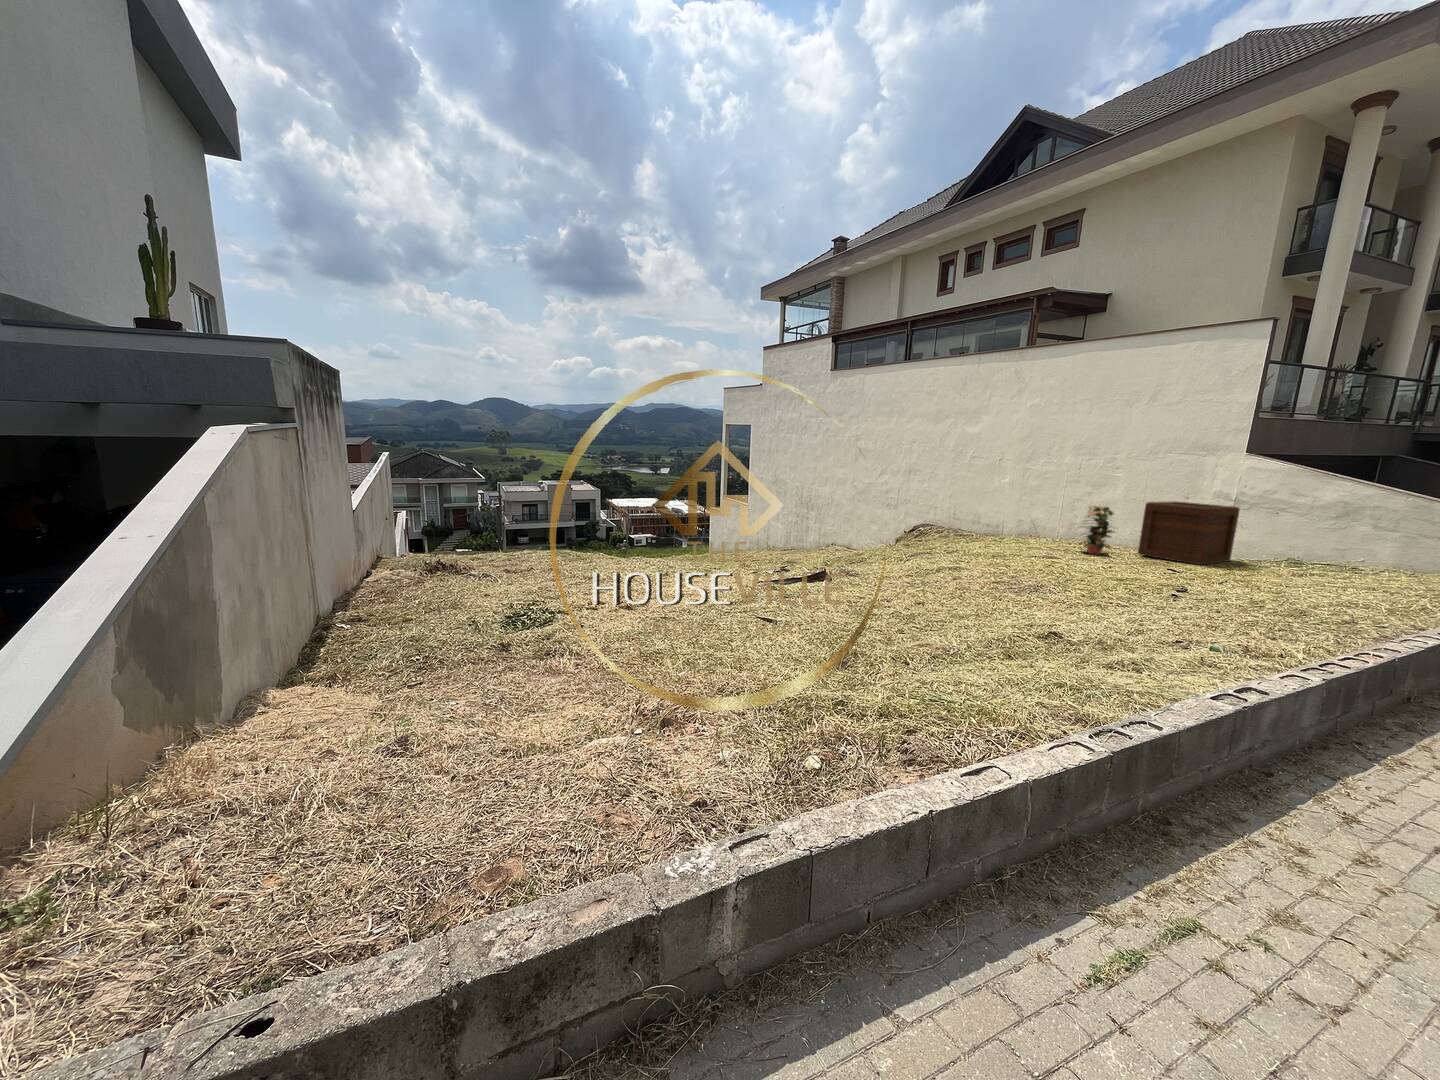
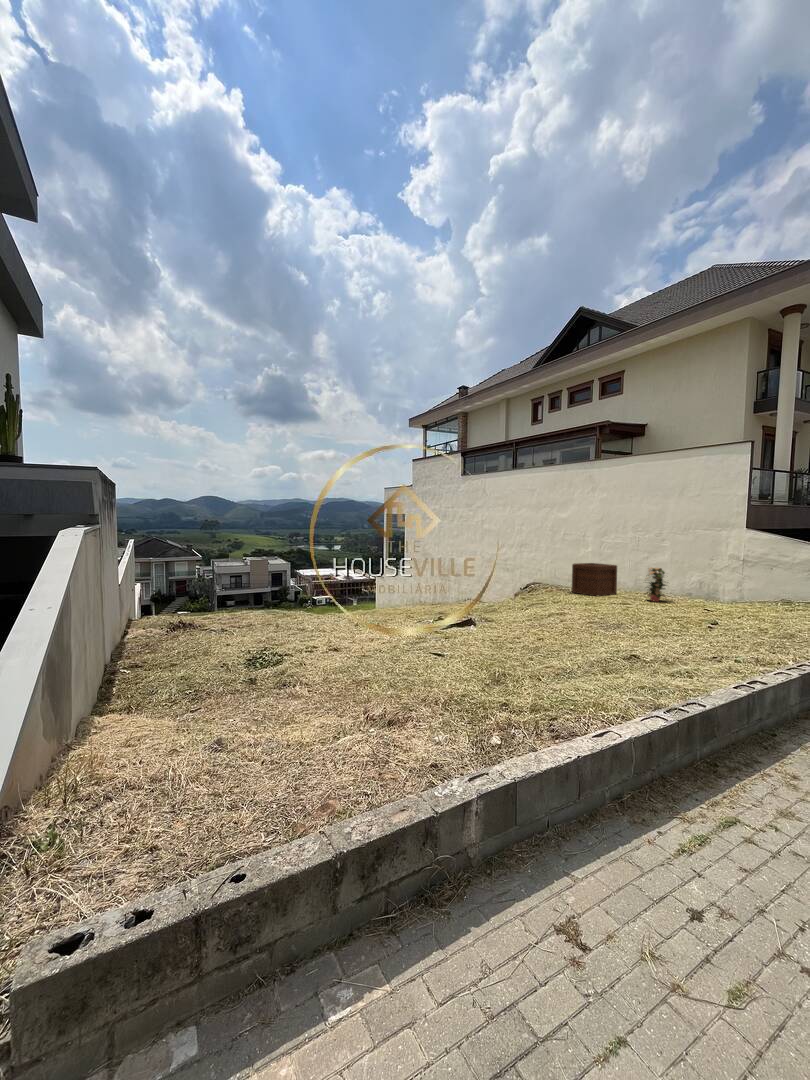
wooden crate: present [1138,501,1240,565] -> present [572,563,617,596]

